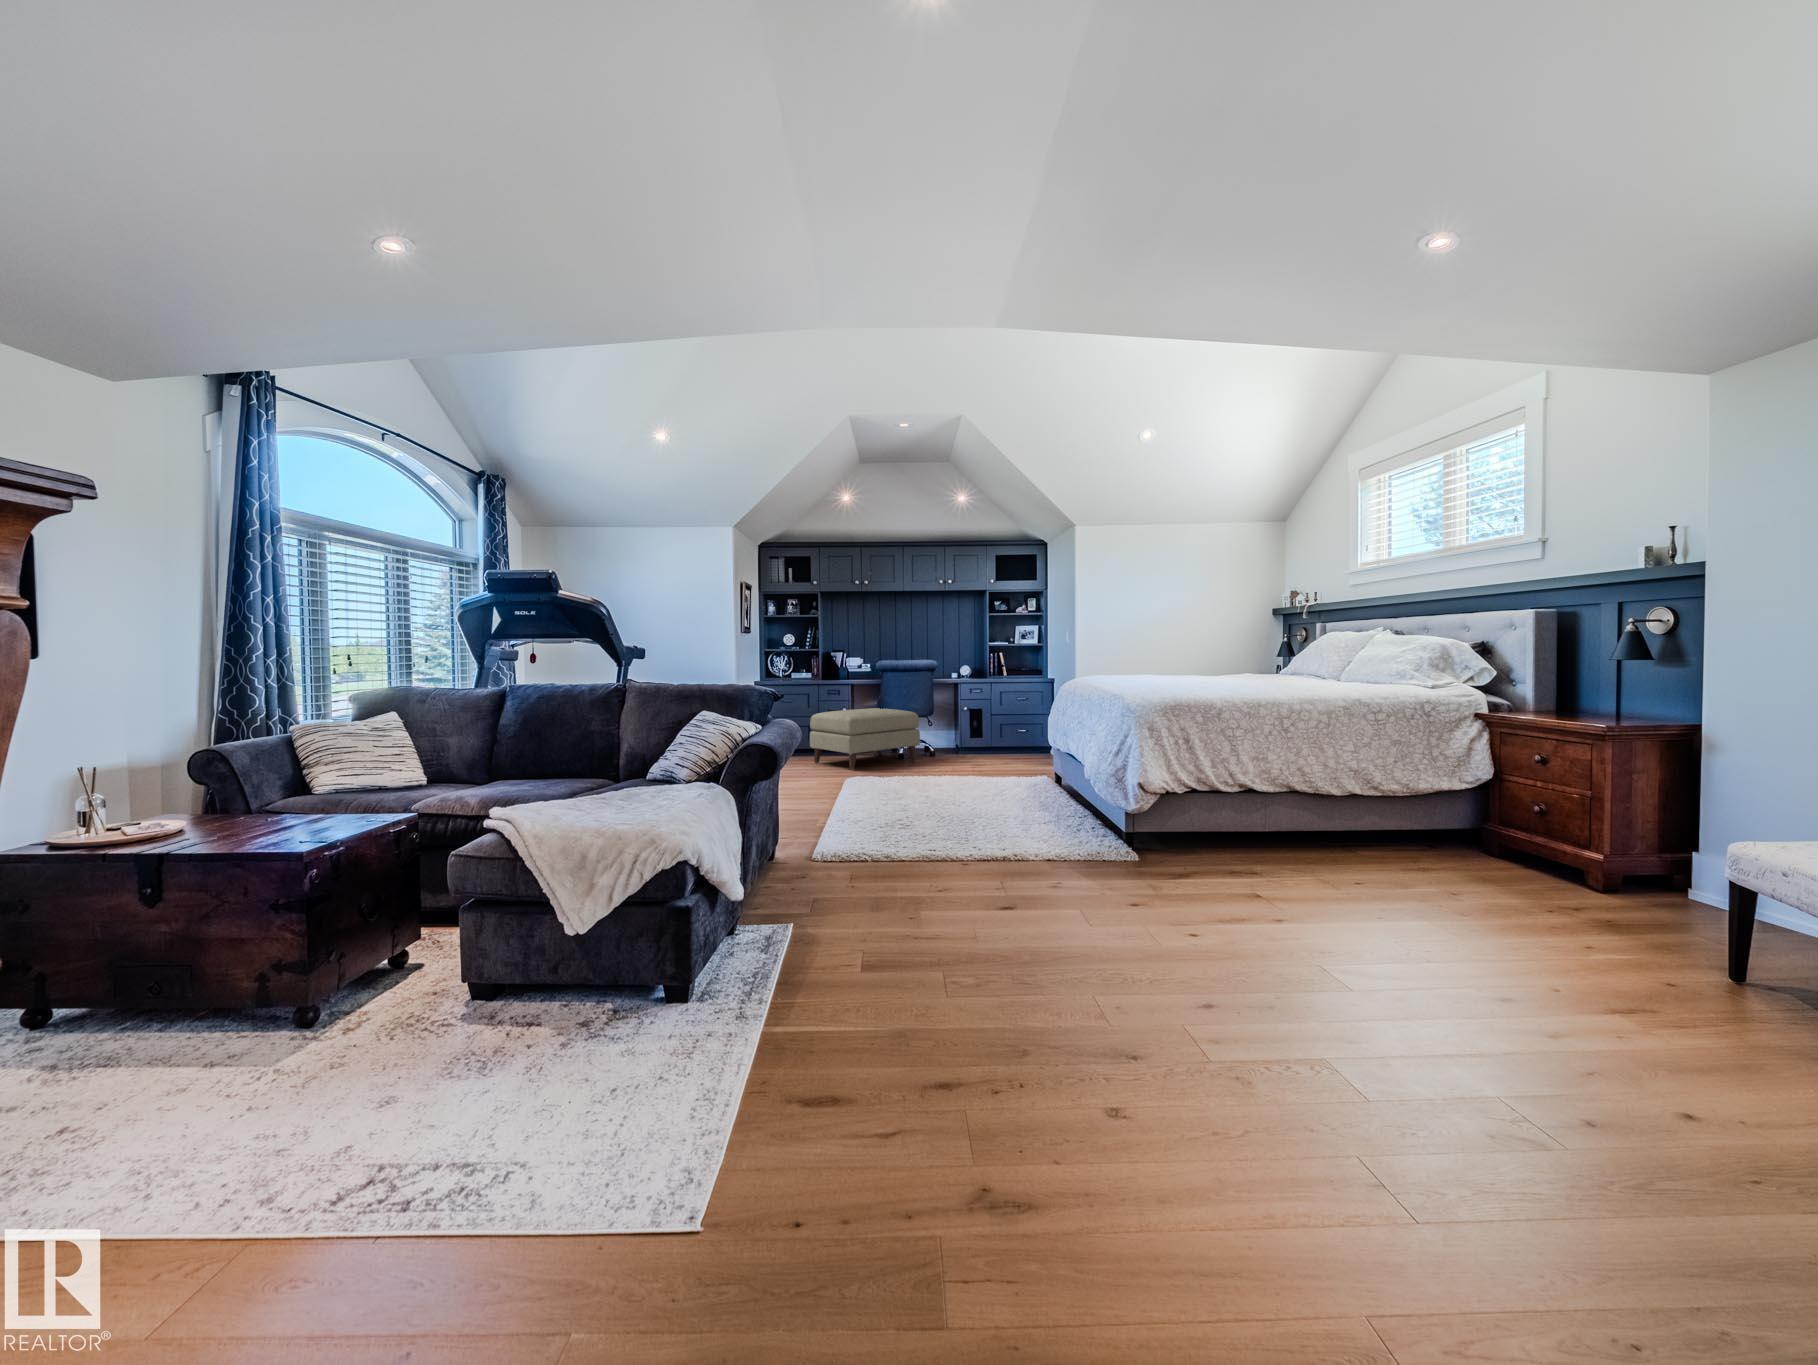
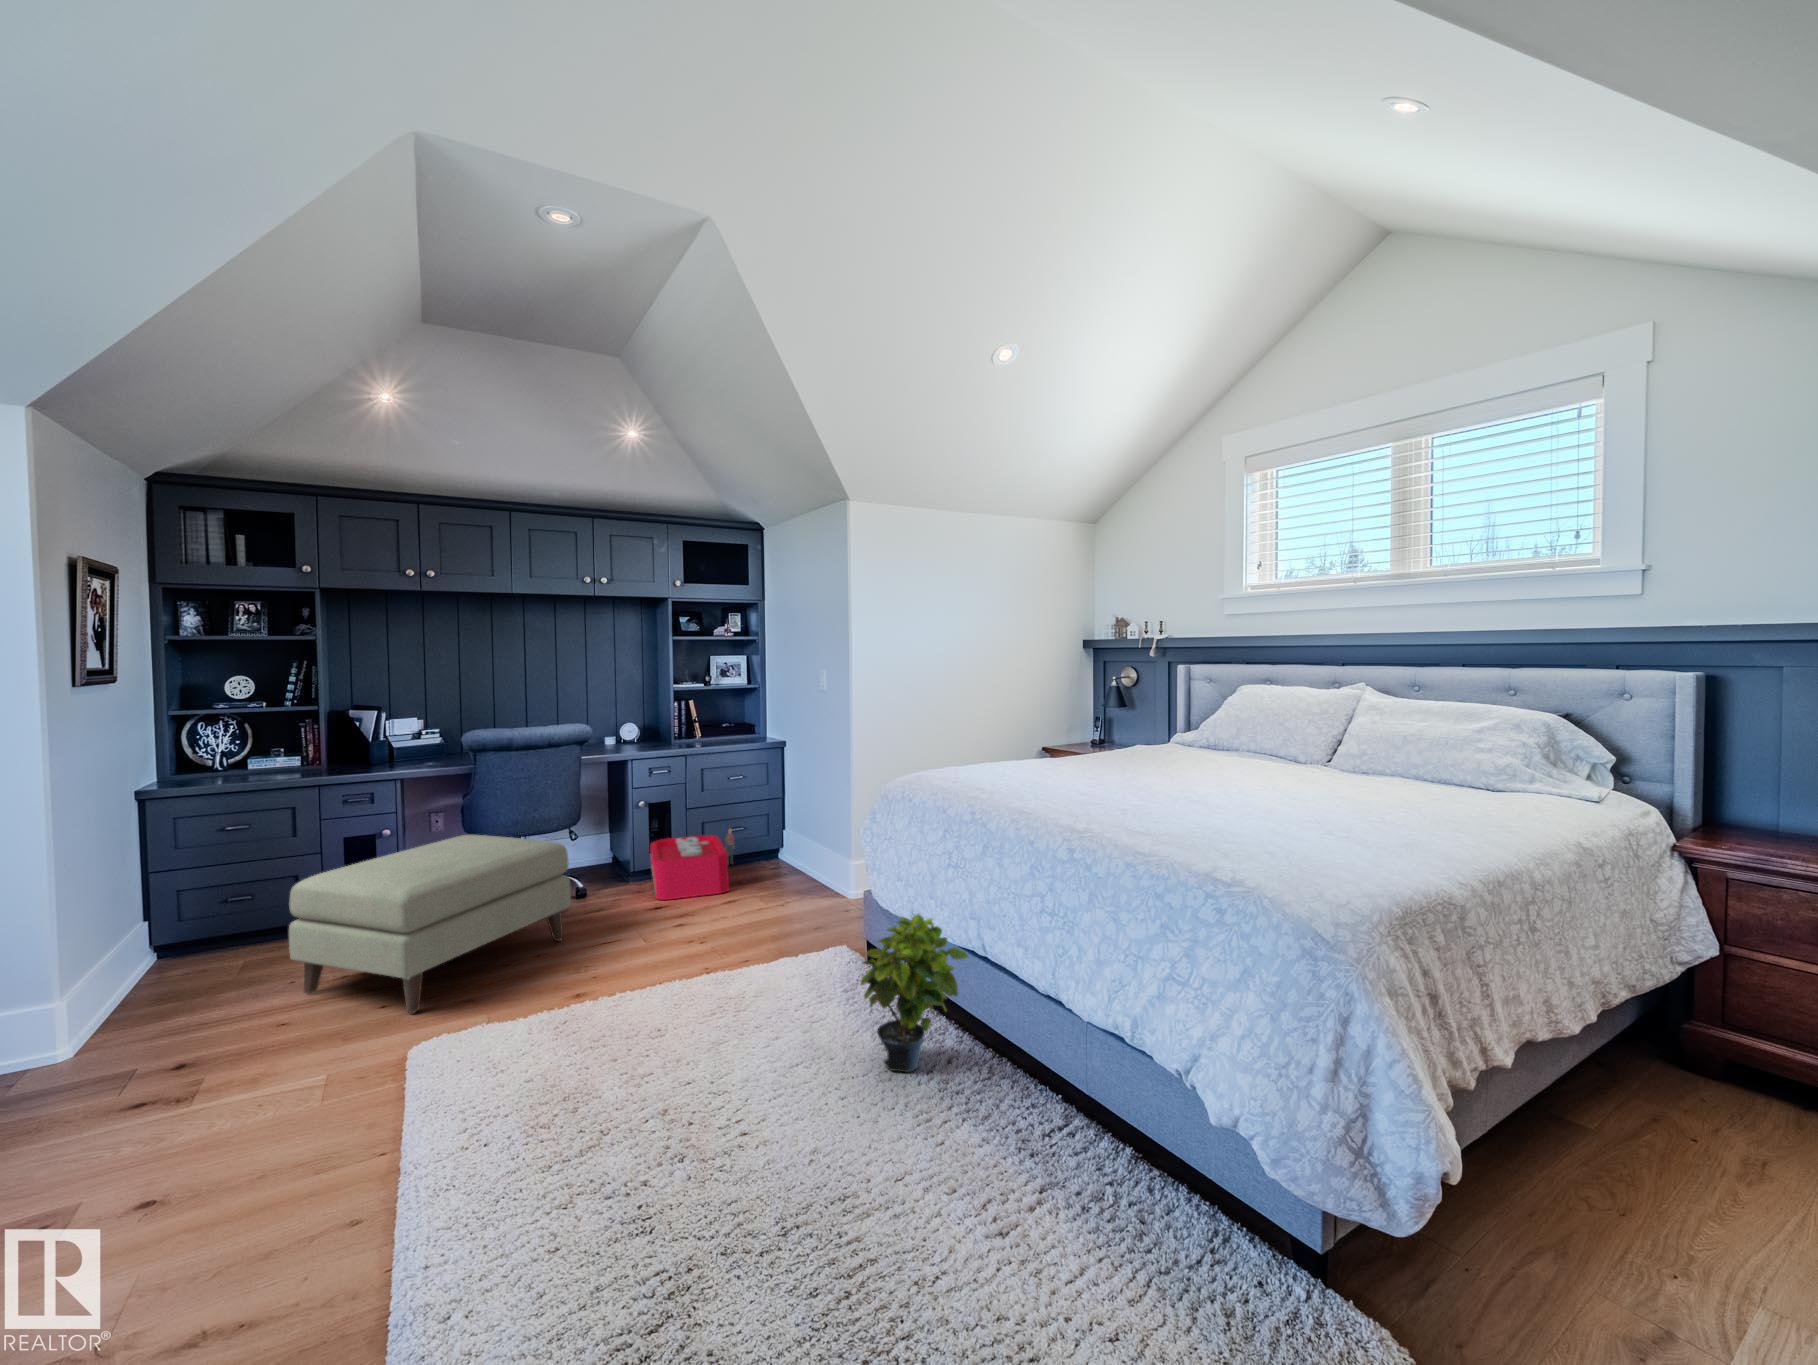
storage bin: none [965,726,1017,756] -> present [651,828,735,900]
potted plant: none [1014,727,1063,799] -> present [861,914,968,1072]

